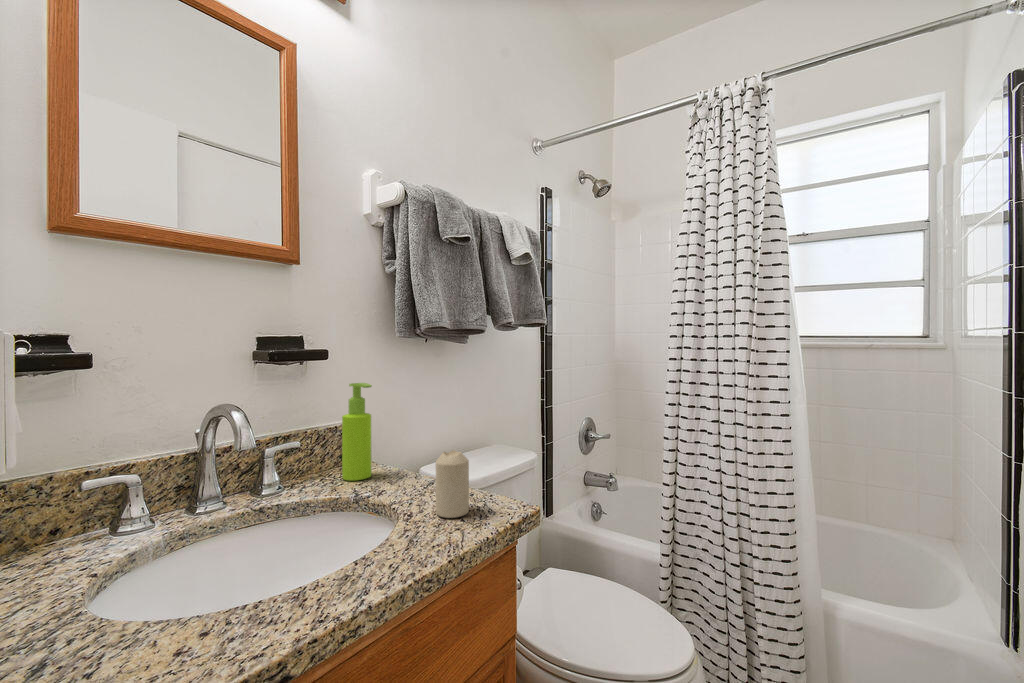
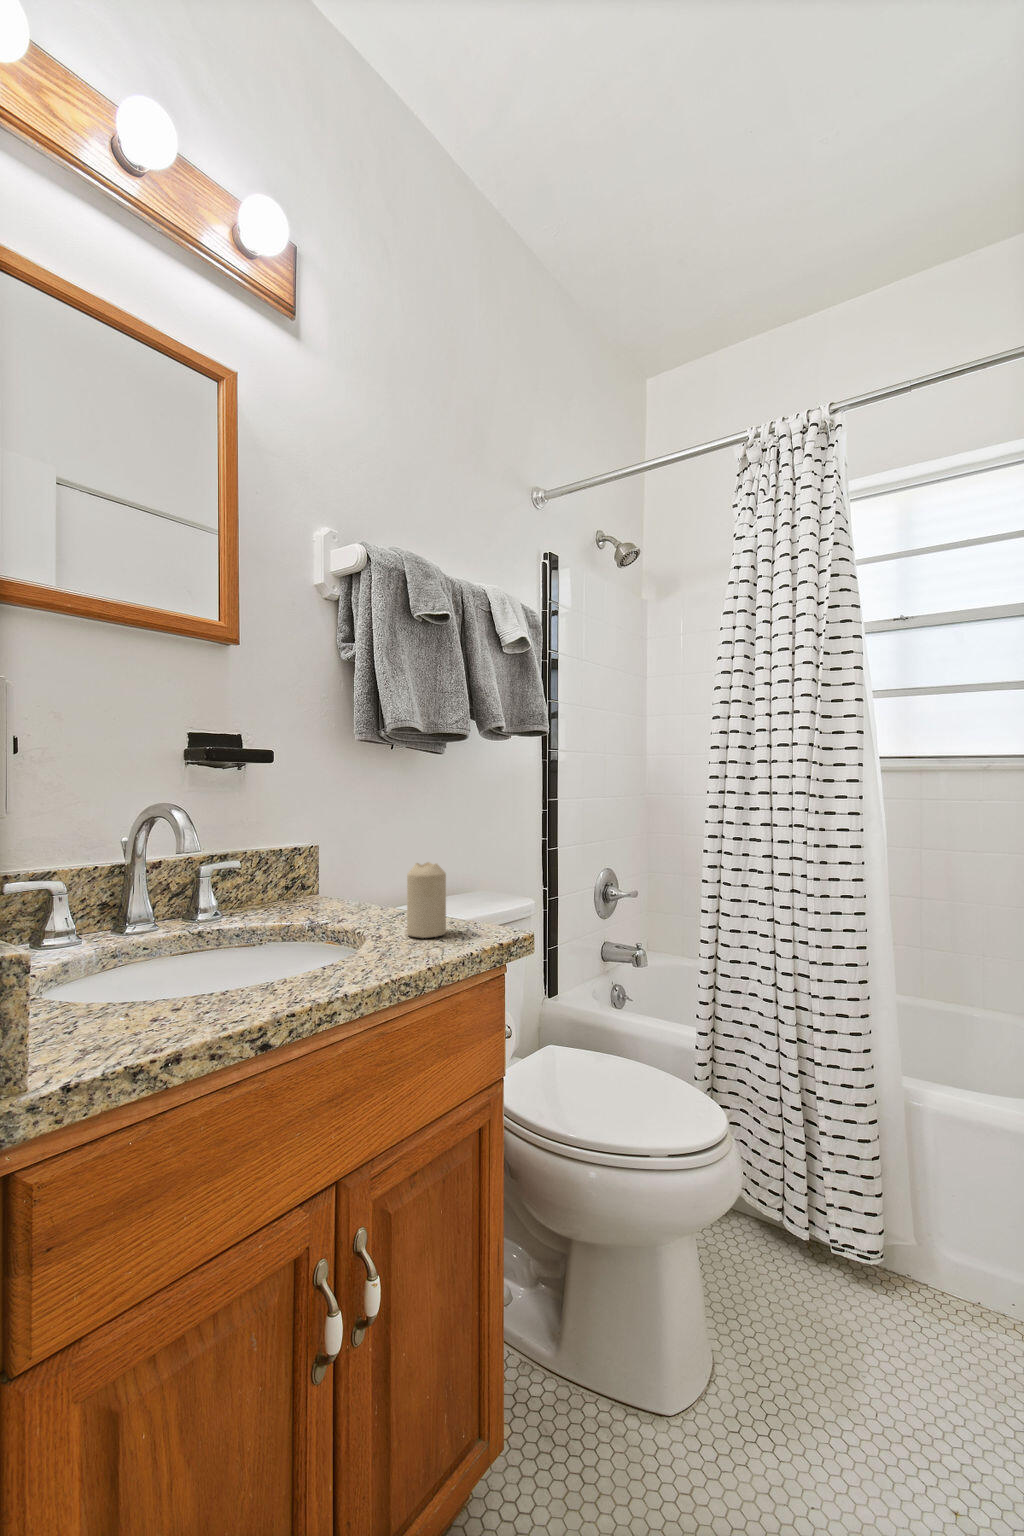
soap dispenser: present [342,383,372,481] -> none [291,791,328,910]

